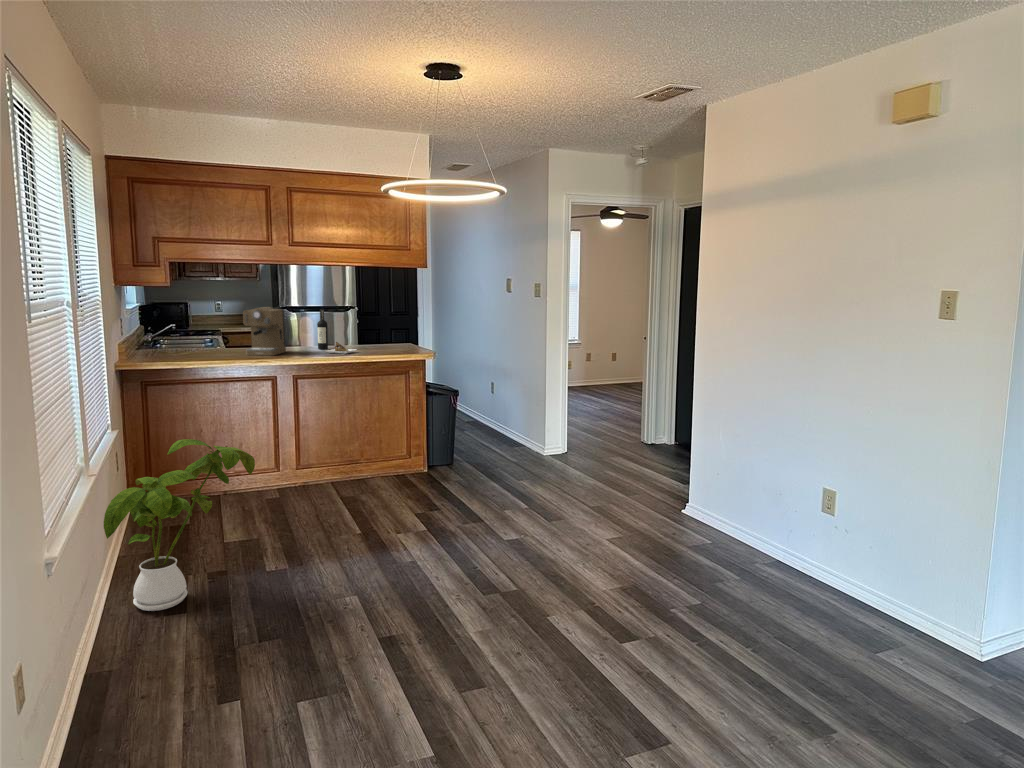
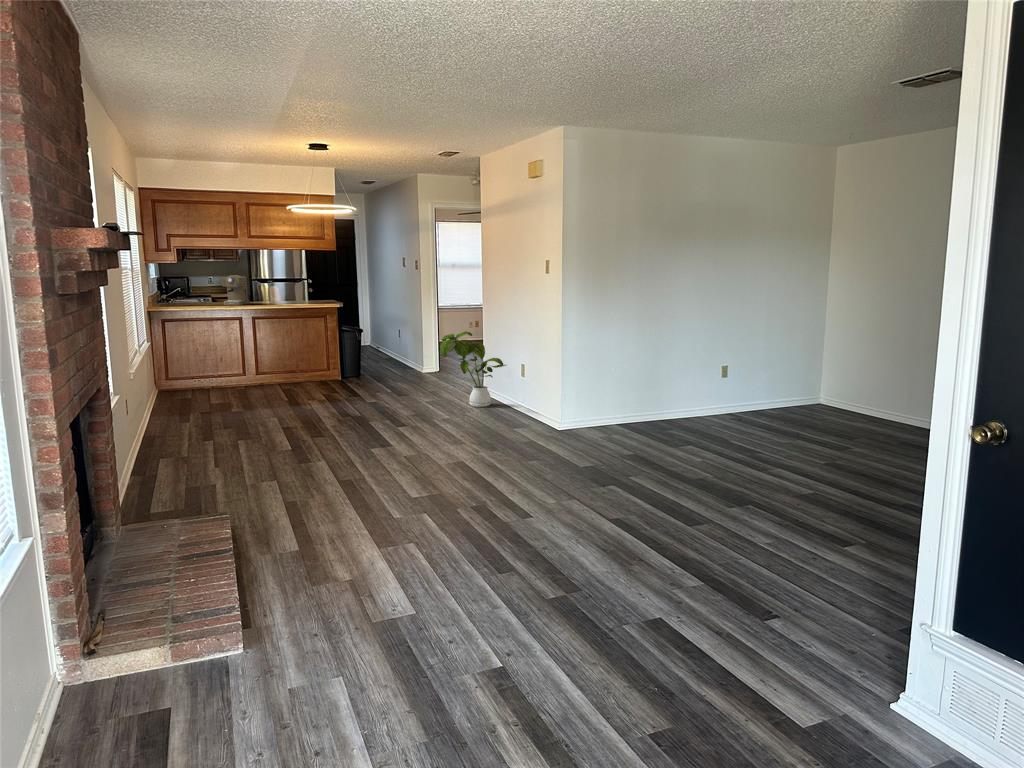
wine bottle: present [317,309,357,354] -> none [270,277,295,304]
house plant: present [104,439,255,611] -> present [440,331,506,407]

